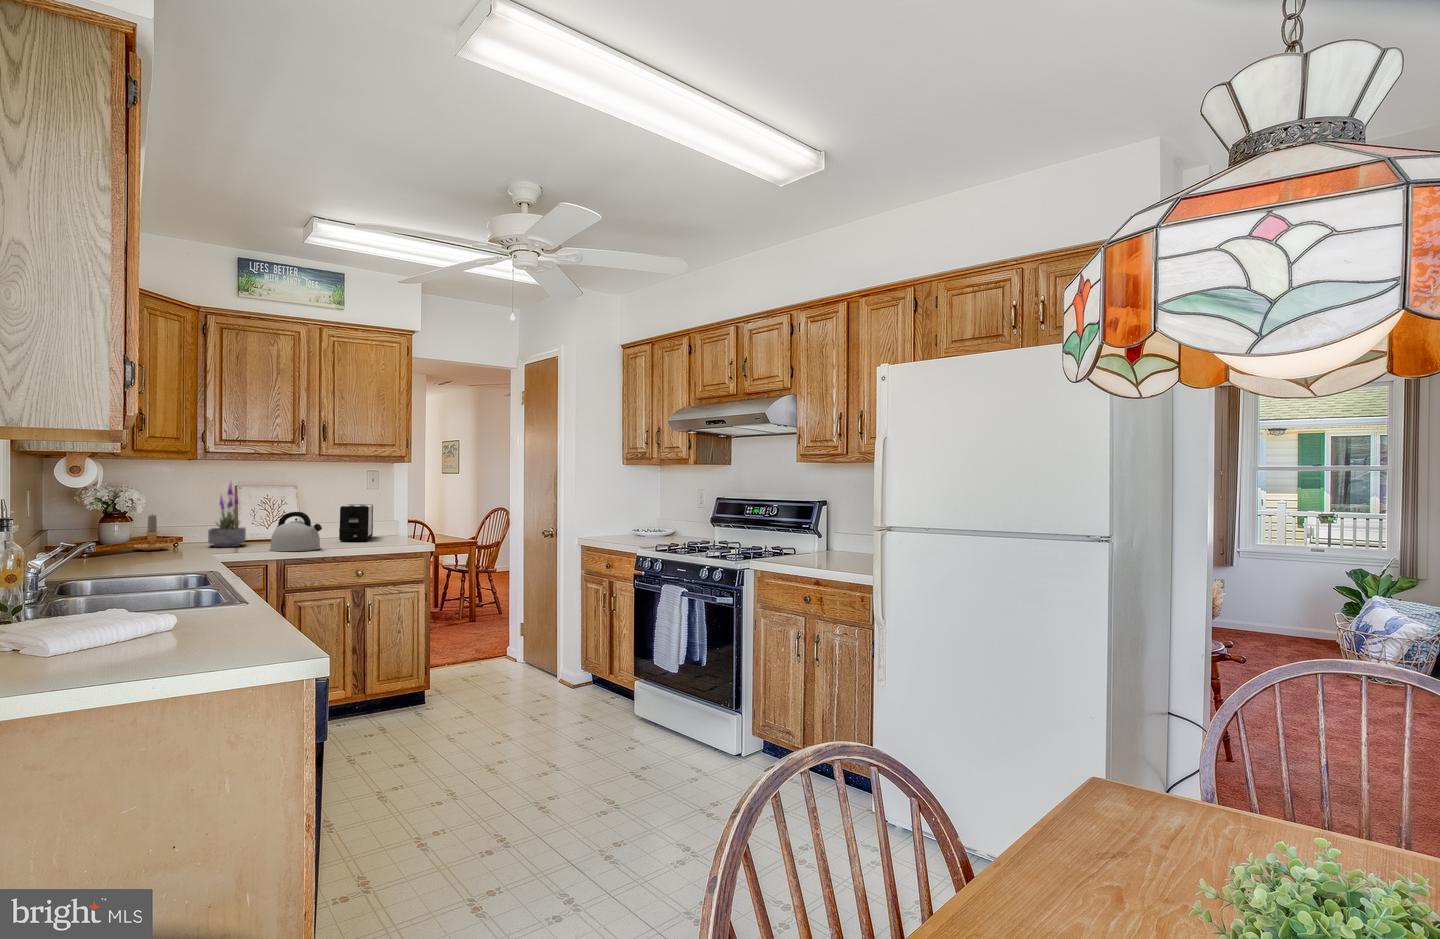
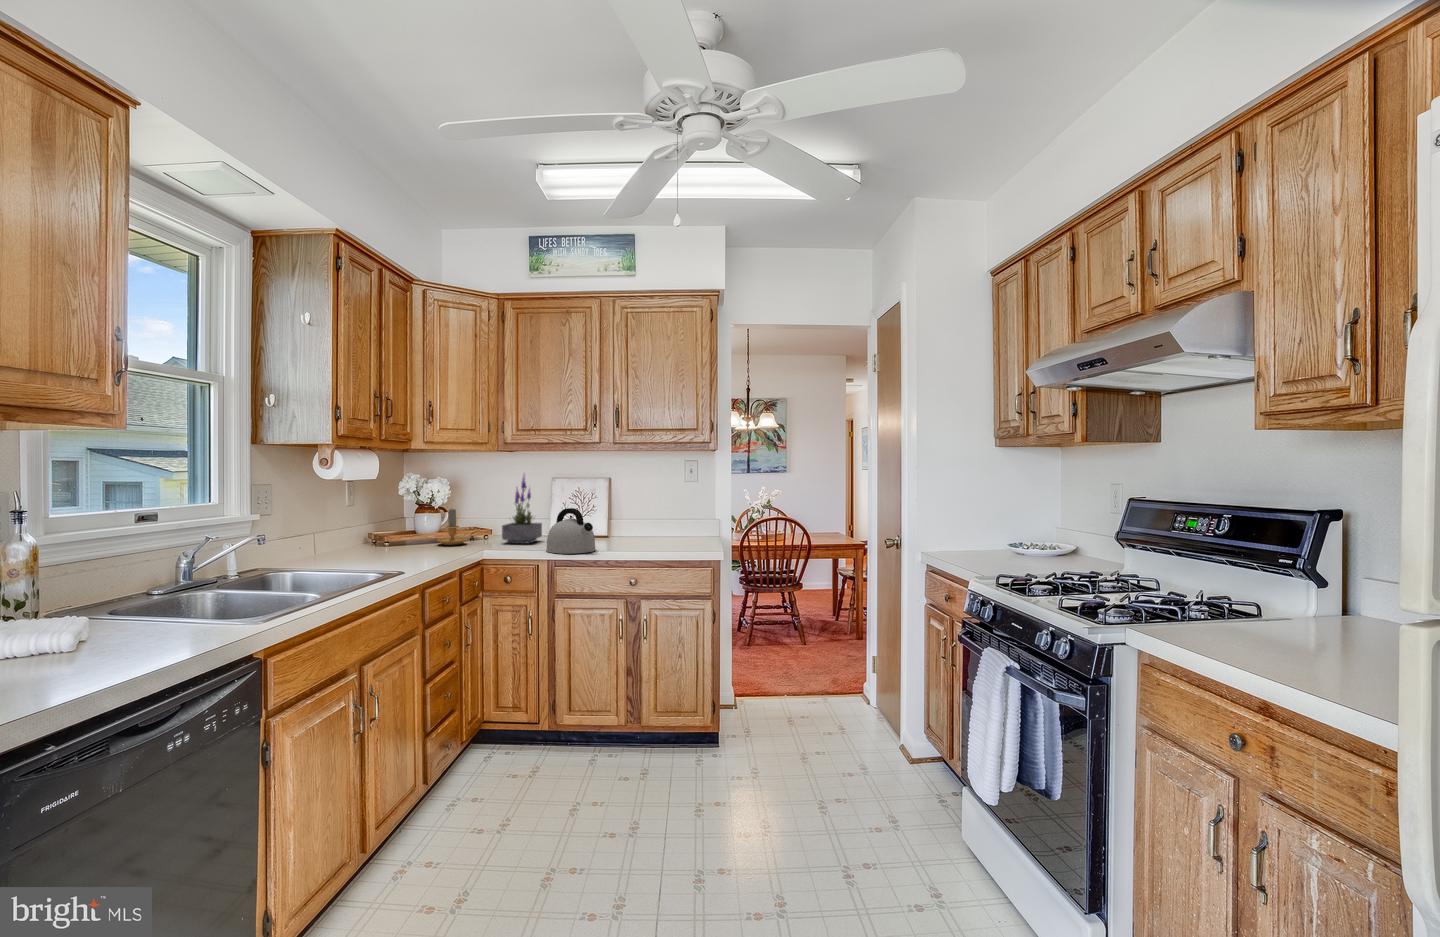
toaster: present [339,504,373,541] -> none [632,498,678,541]

